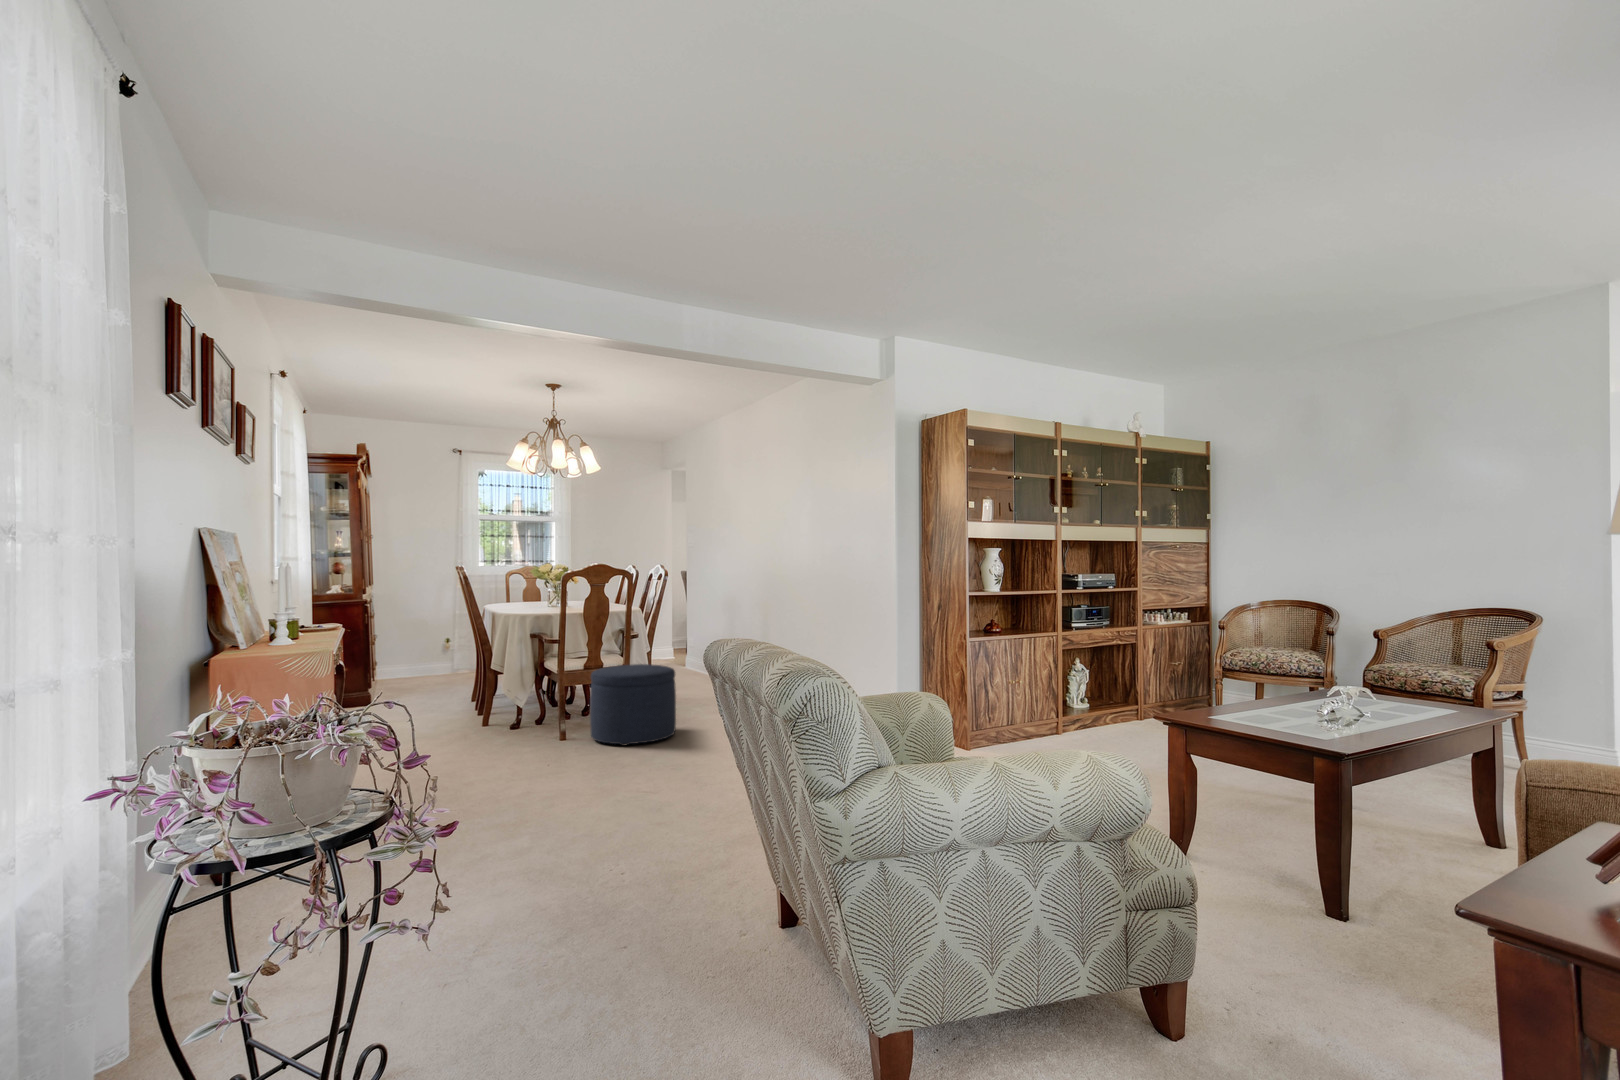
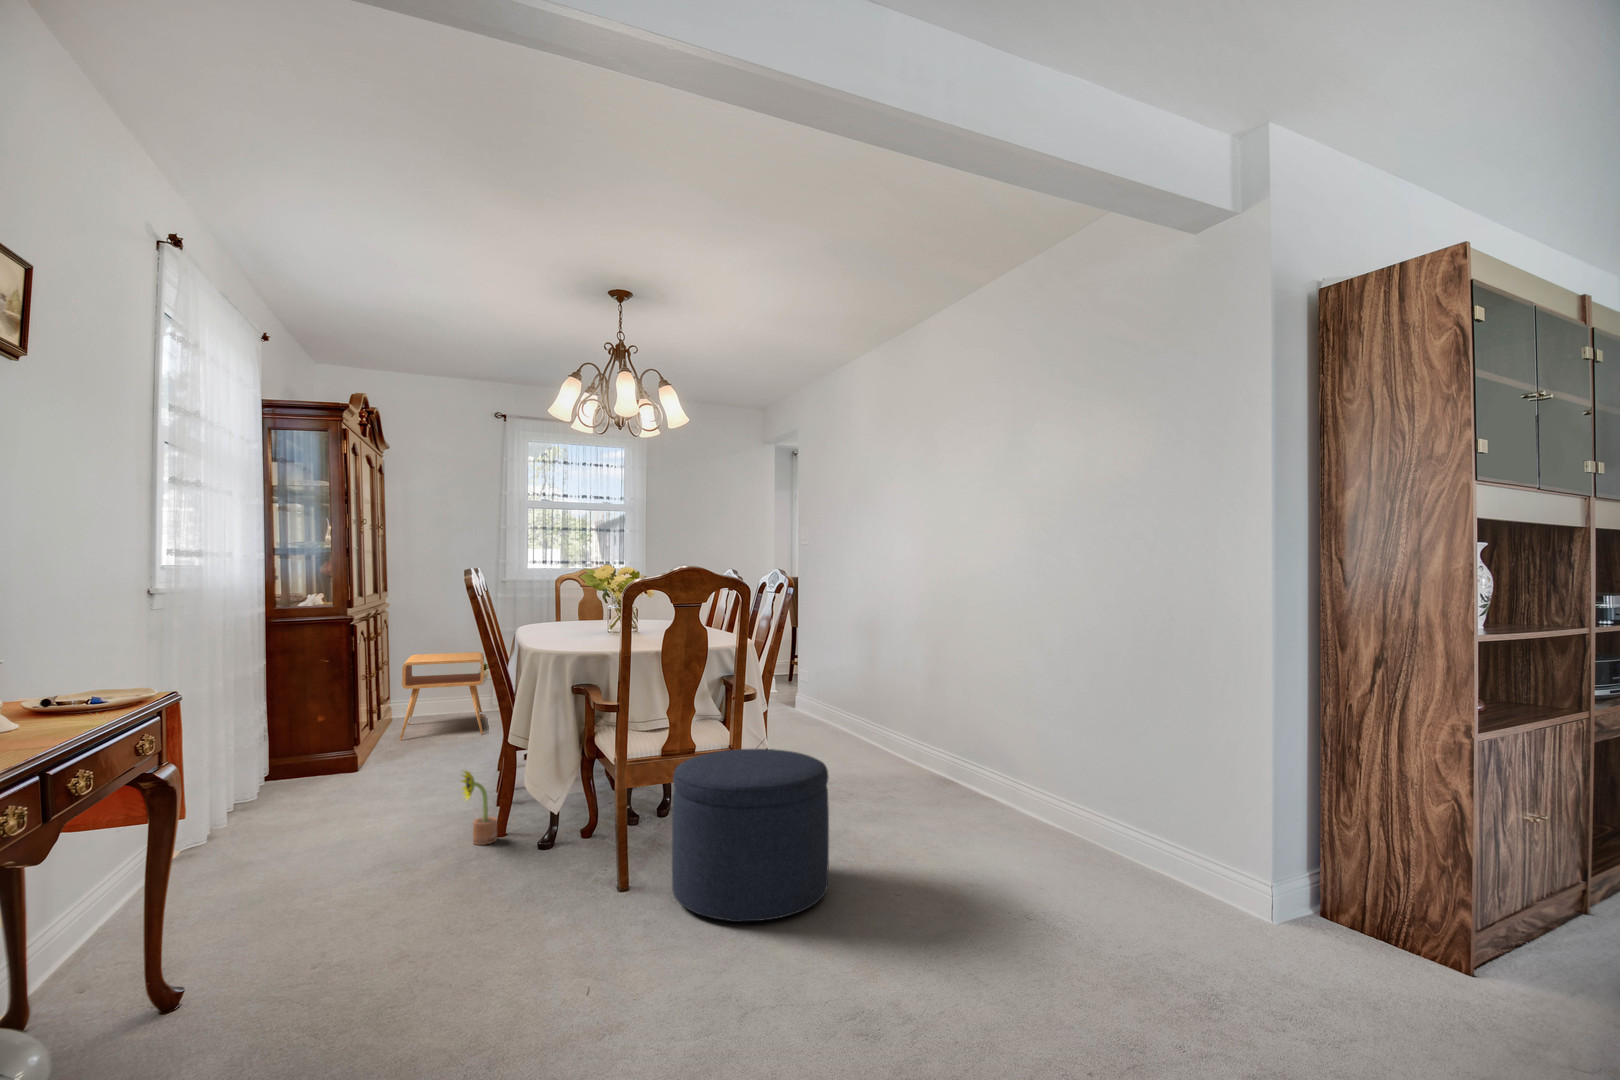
side table: none [393,626,453,687] -> present [400,652,484,741]
decorative plant: none [462,682,485,727] -> present [462,771,497,845]

